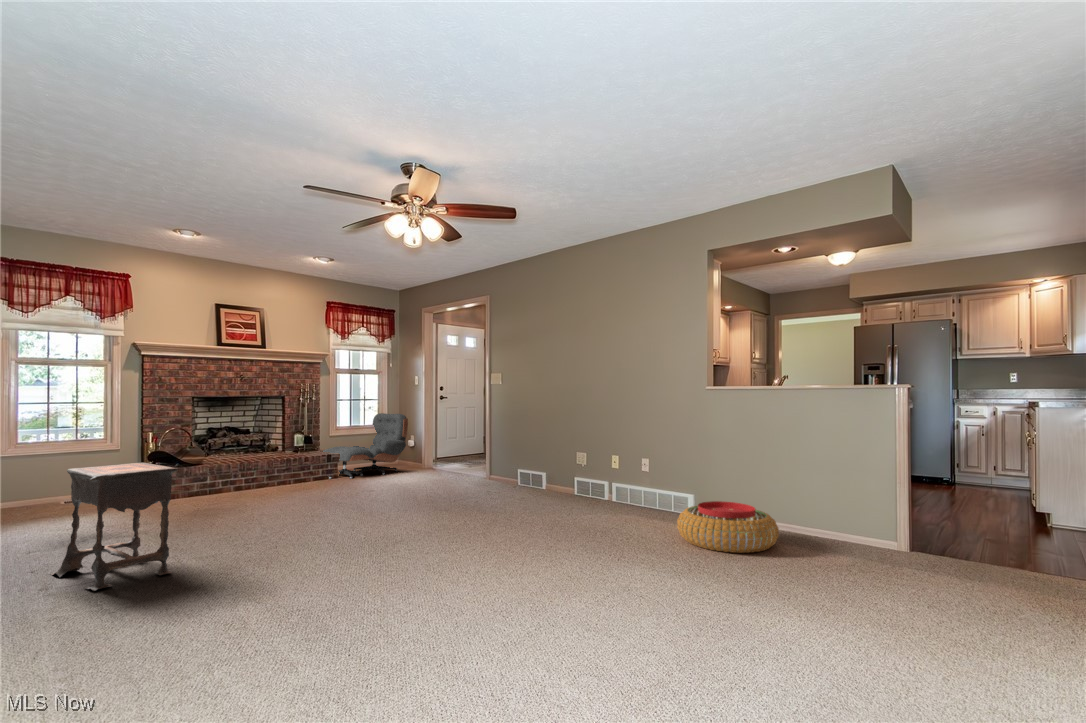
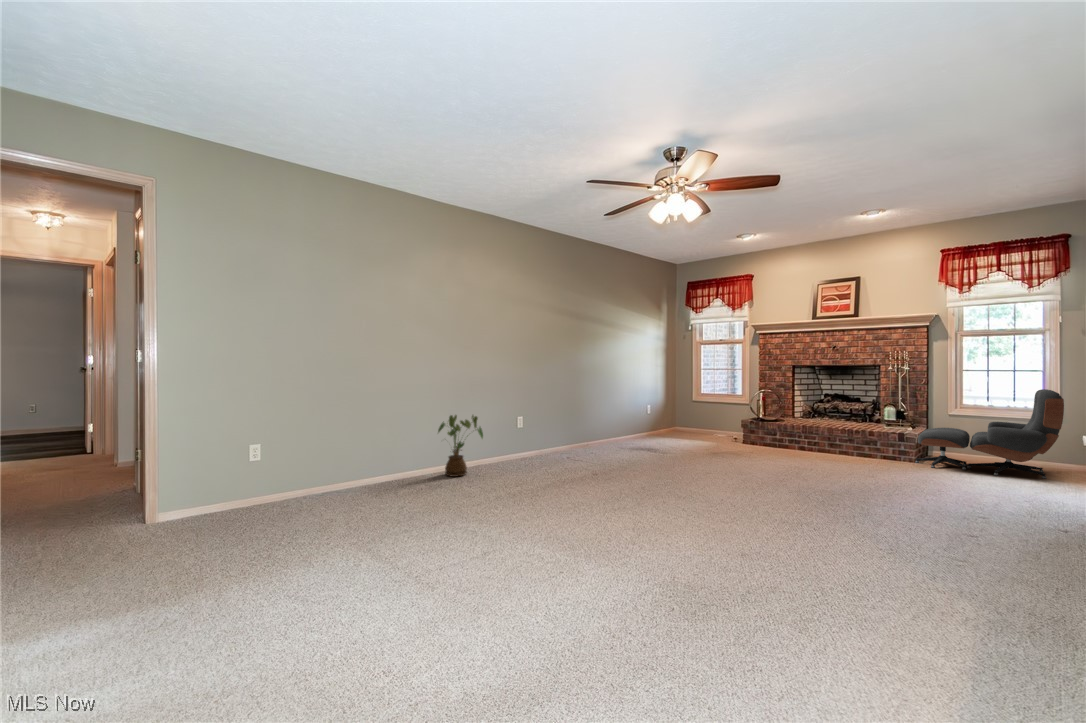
side table: present [51,463,178,591] -> none [539,401,599,459]
pouf: present [678,501,779,553] -> none [554,545,734,668]
house plant: none [197,505,322,656] -> present [438,415,483,477]

